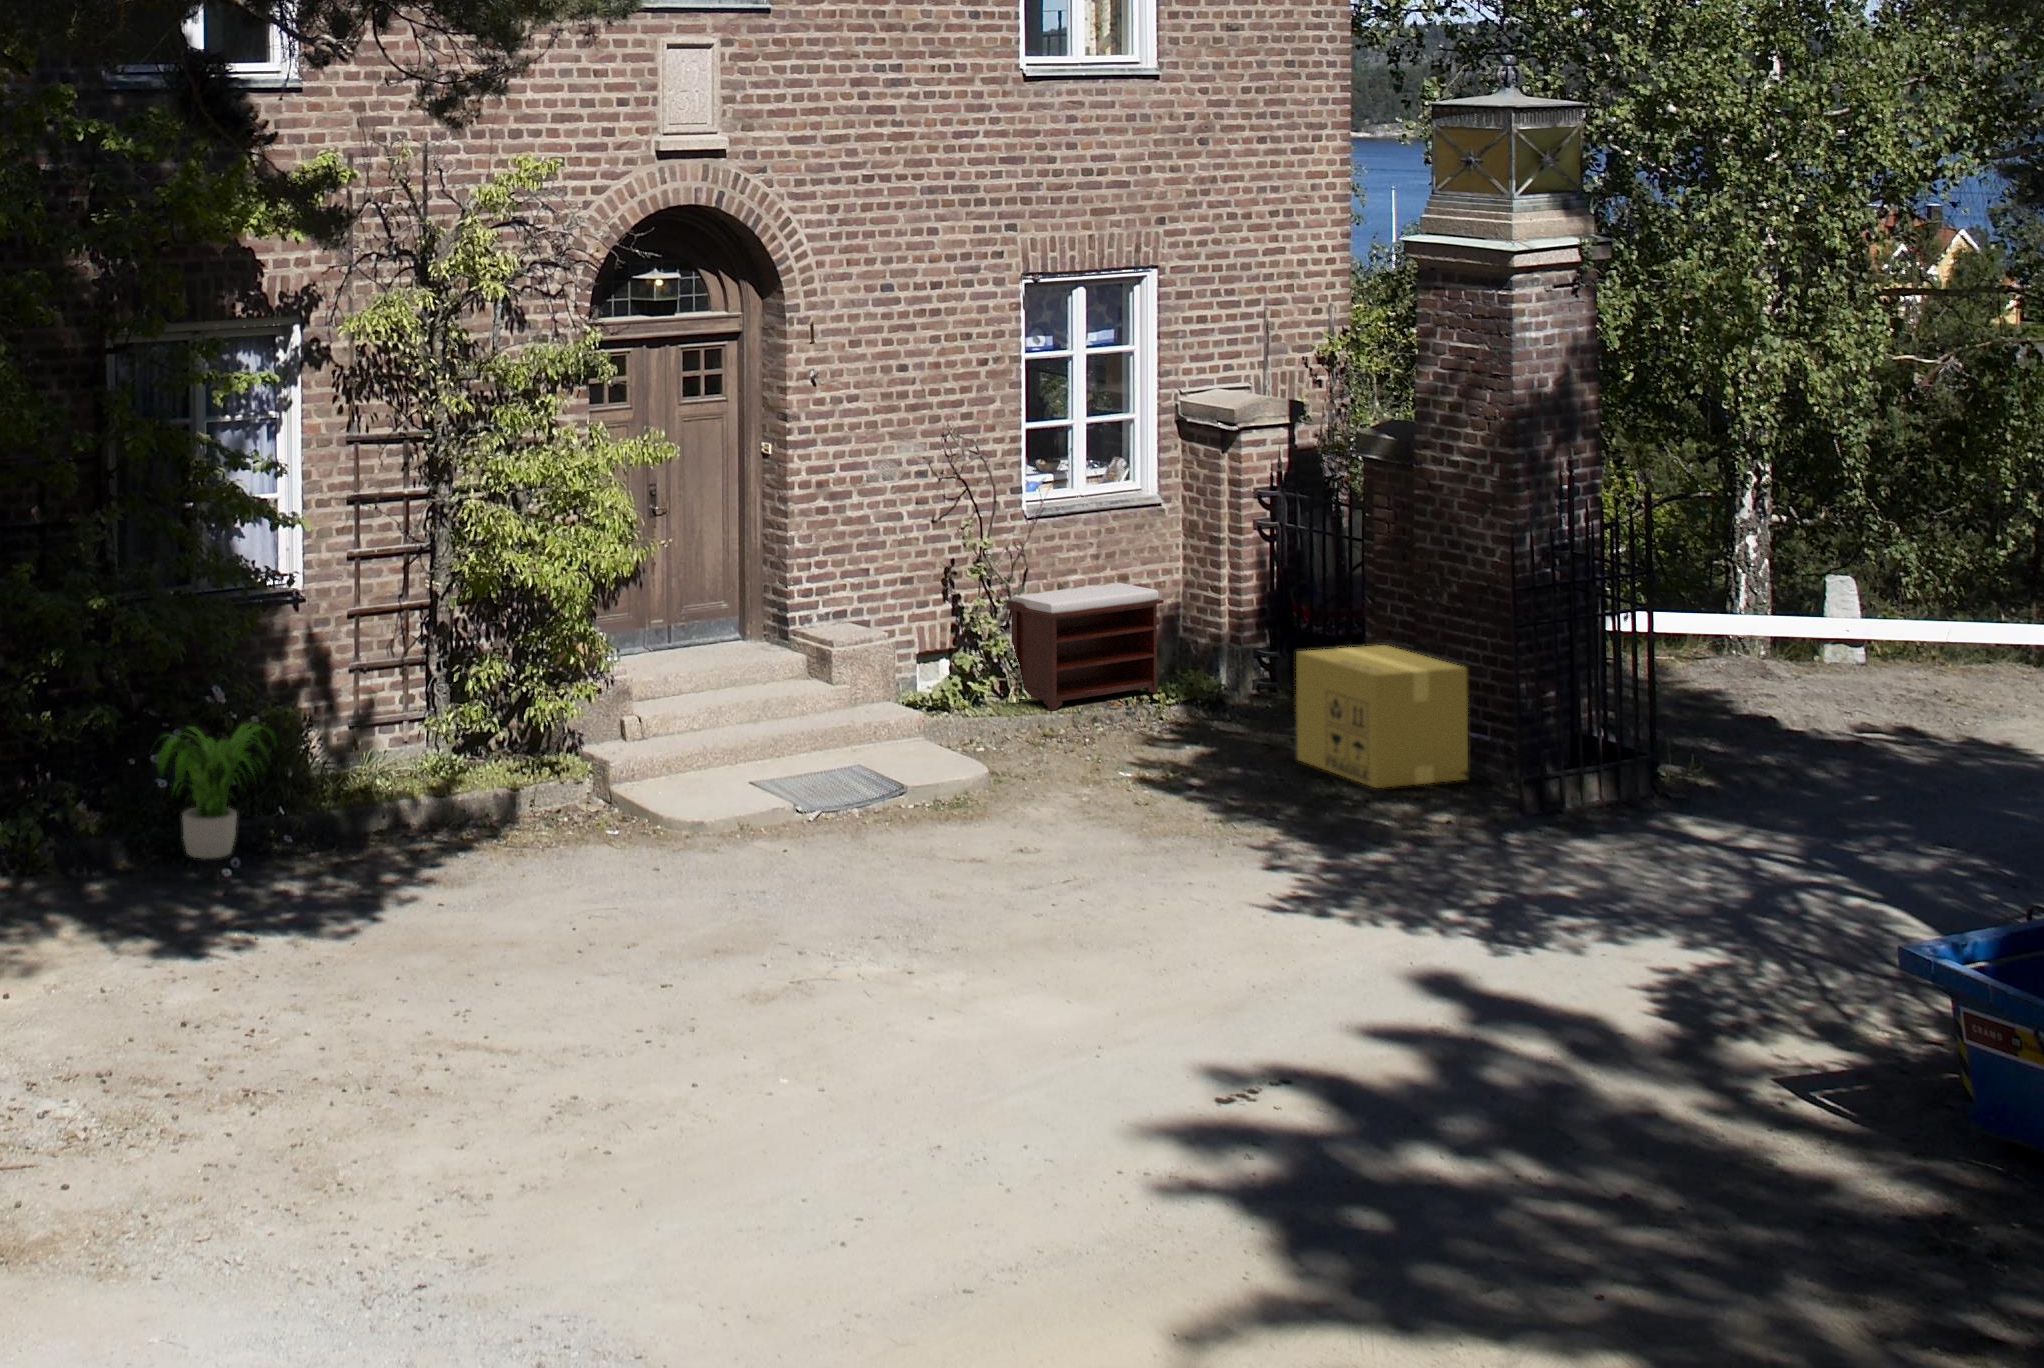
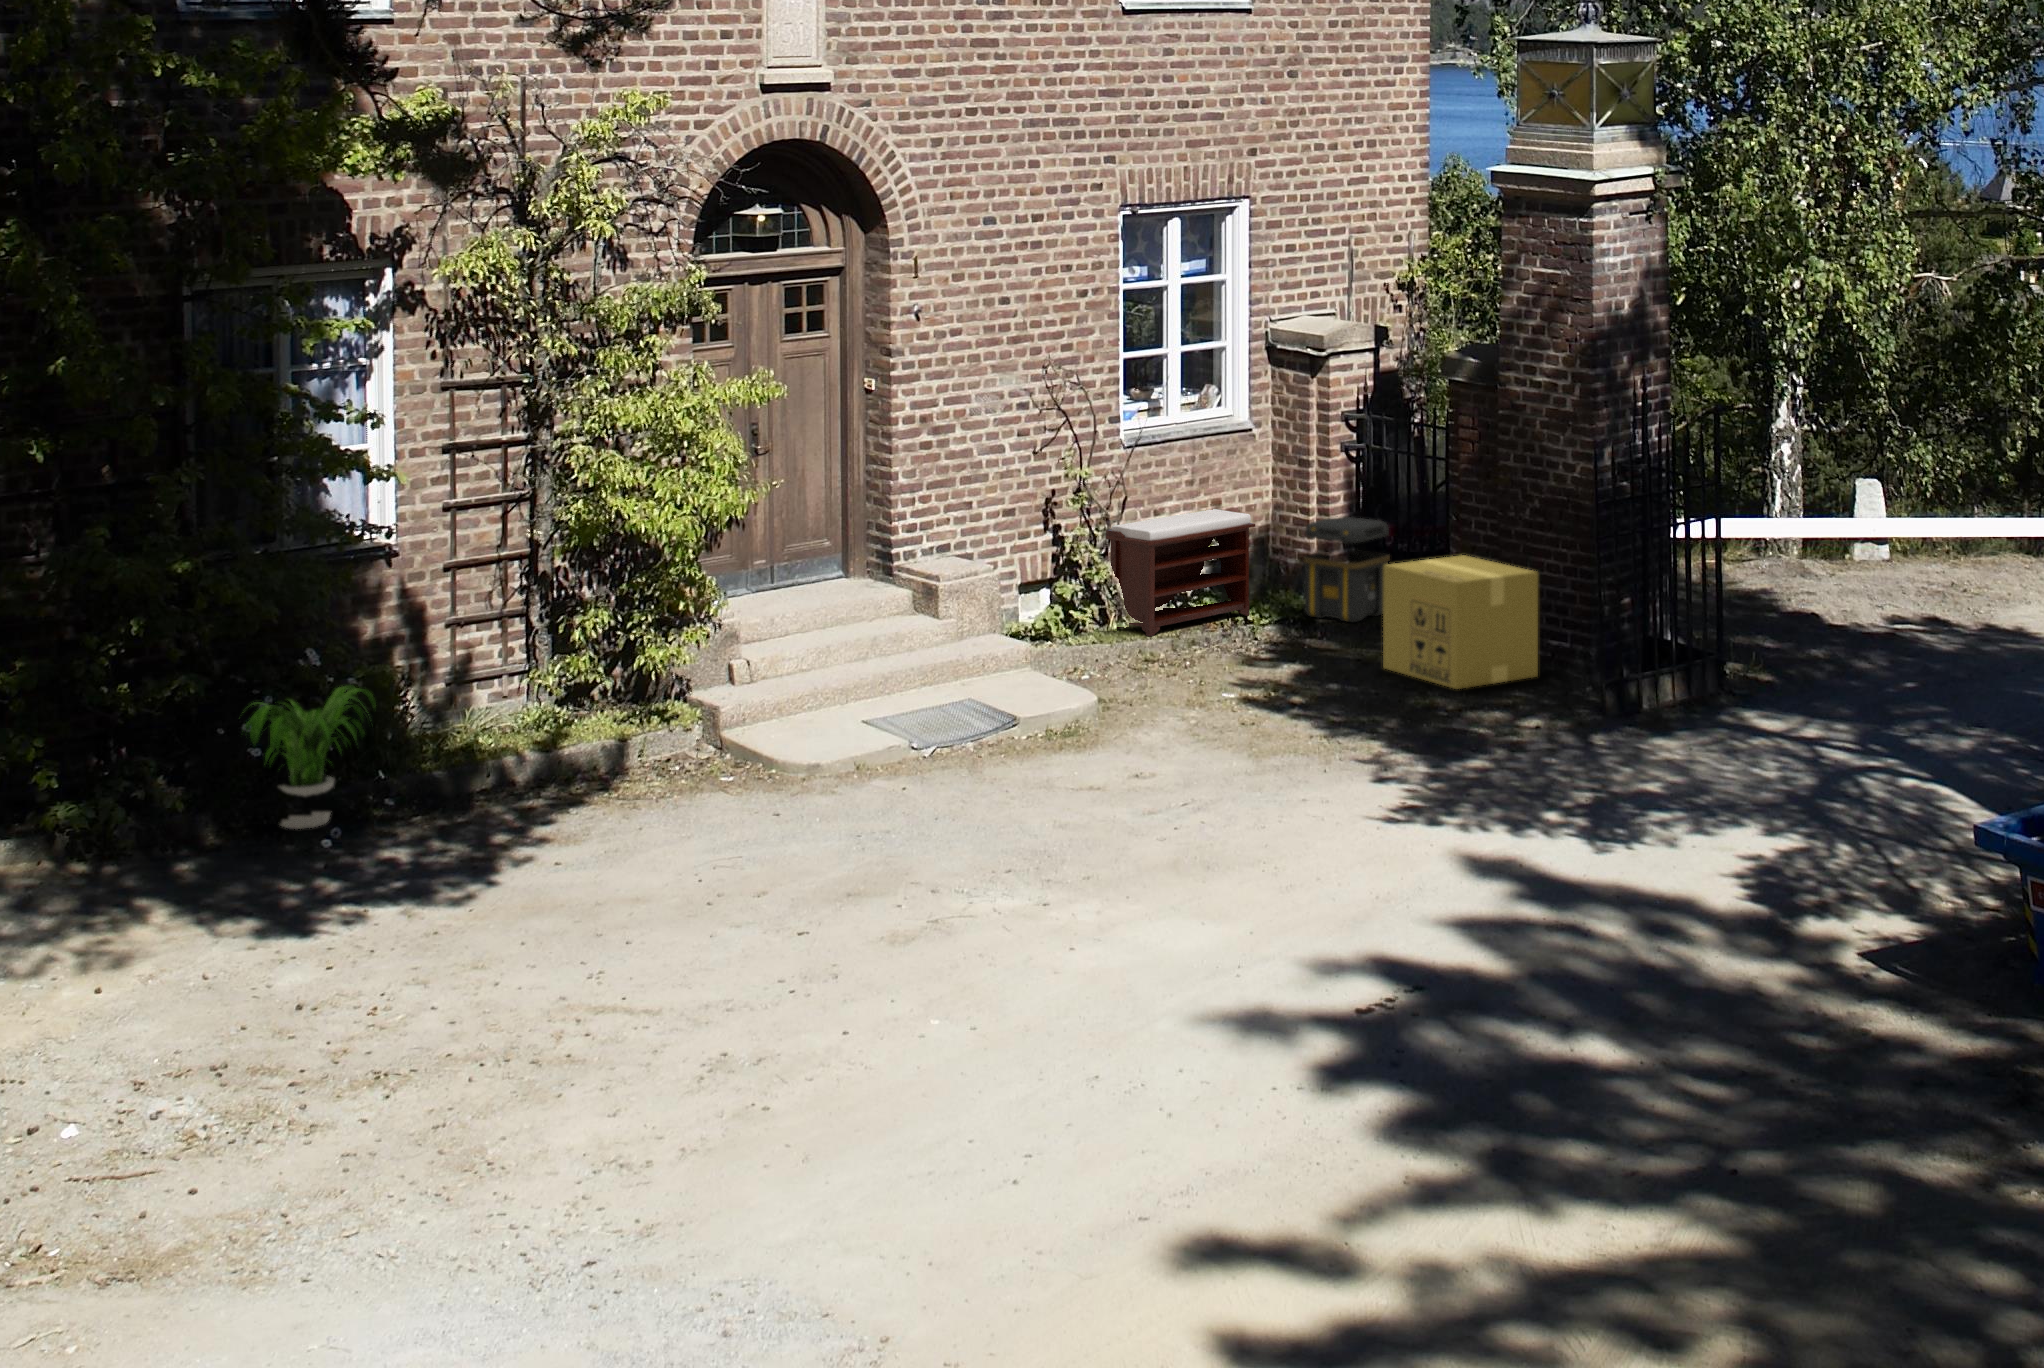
toolbox: none [1214,596,1308,707] -> present [1303,517,1390,622]

